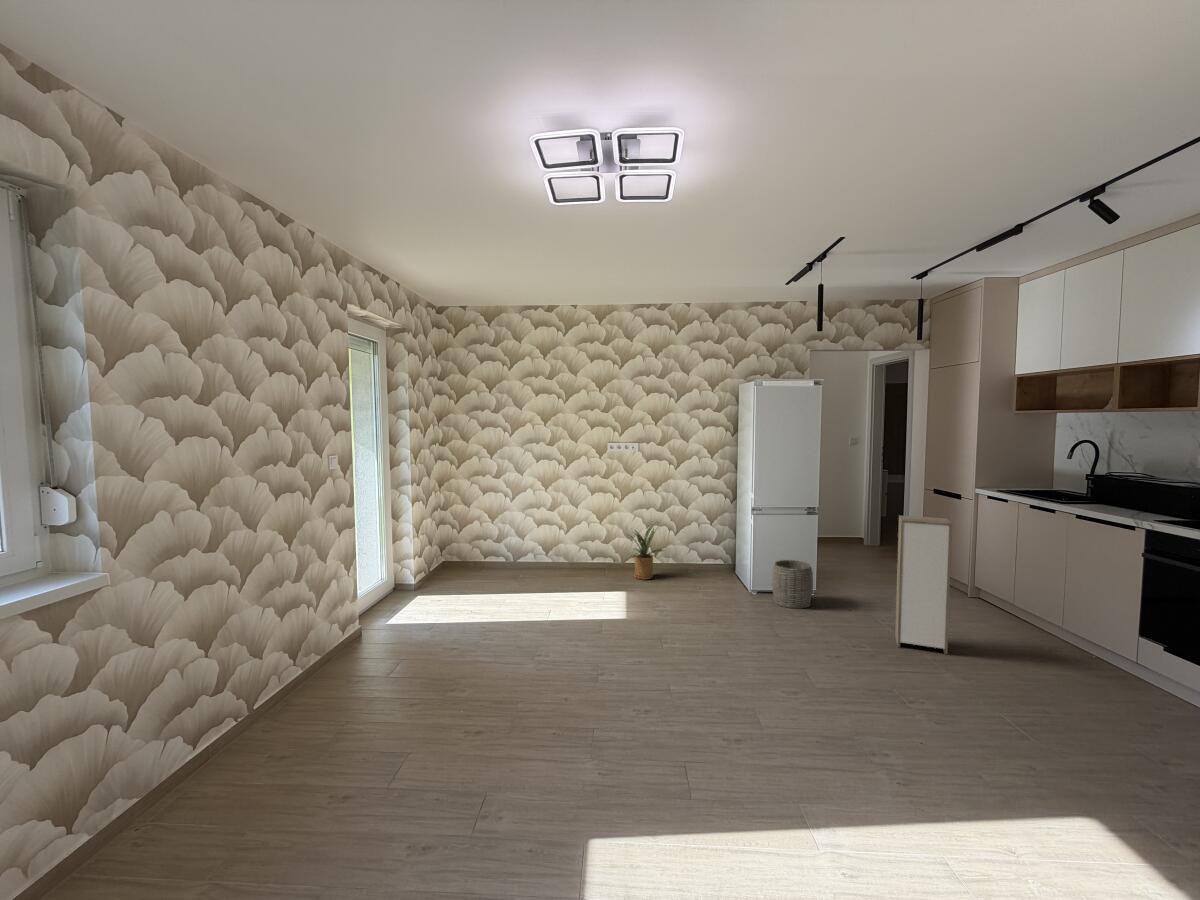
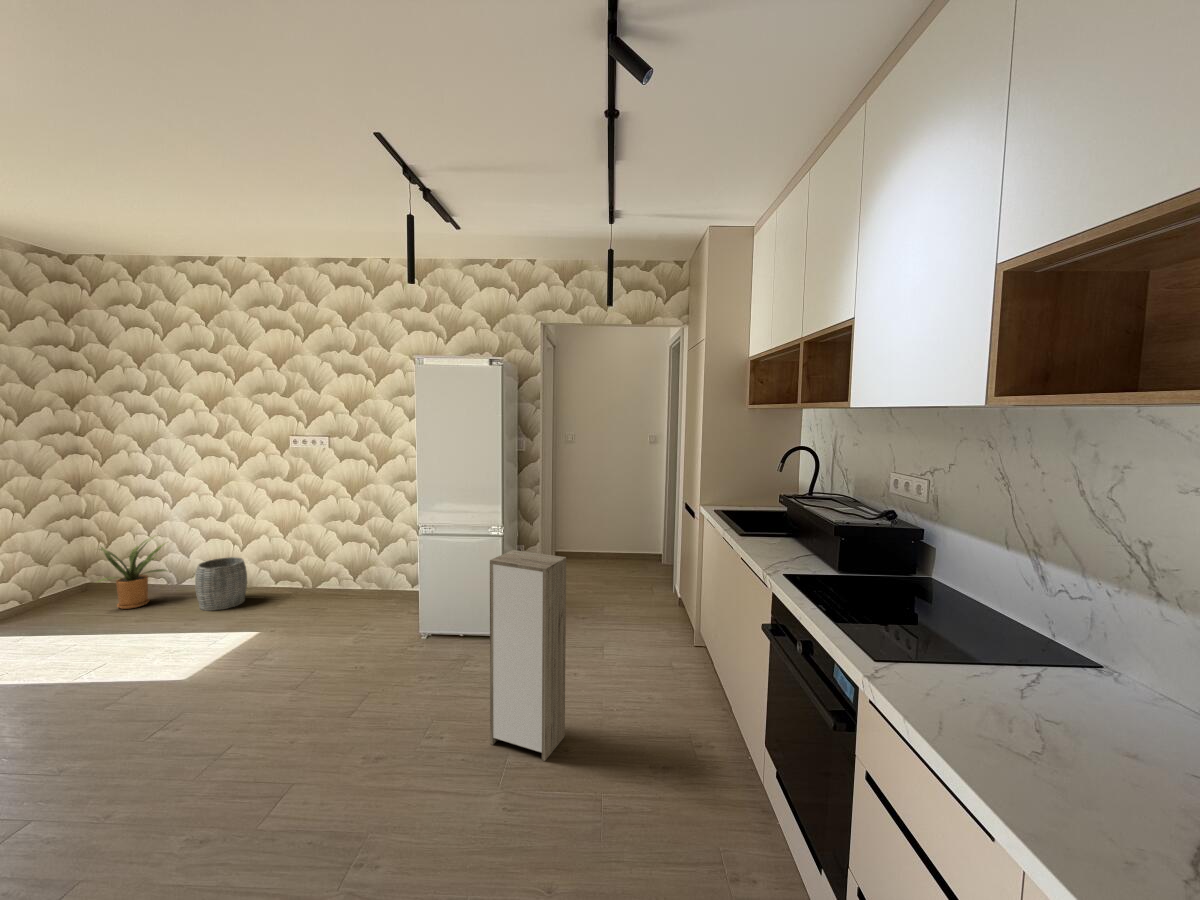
house plant: present [631,523,663,580] -> present [98,537,167,609]
woven basket: present [772,560,813,609] -> present [195,557,247,611]

